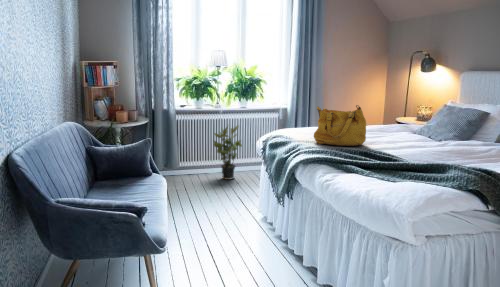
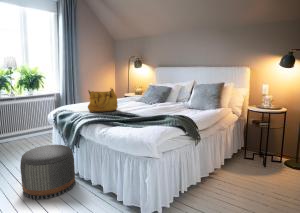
potted plant: present [214,126,242,180] -> none [11,106,34,143]
pouf: none [207,187,282,267] -> present [20,145,75,199]

